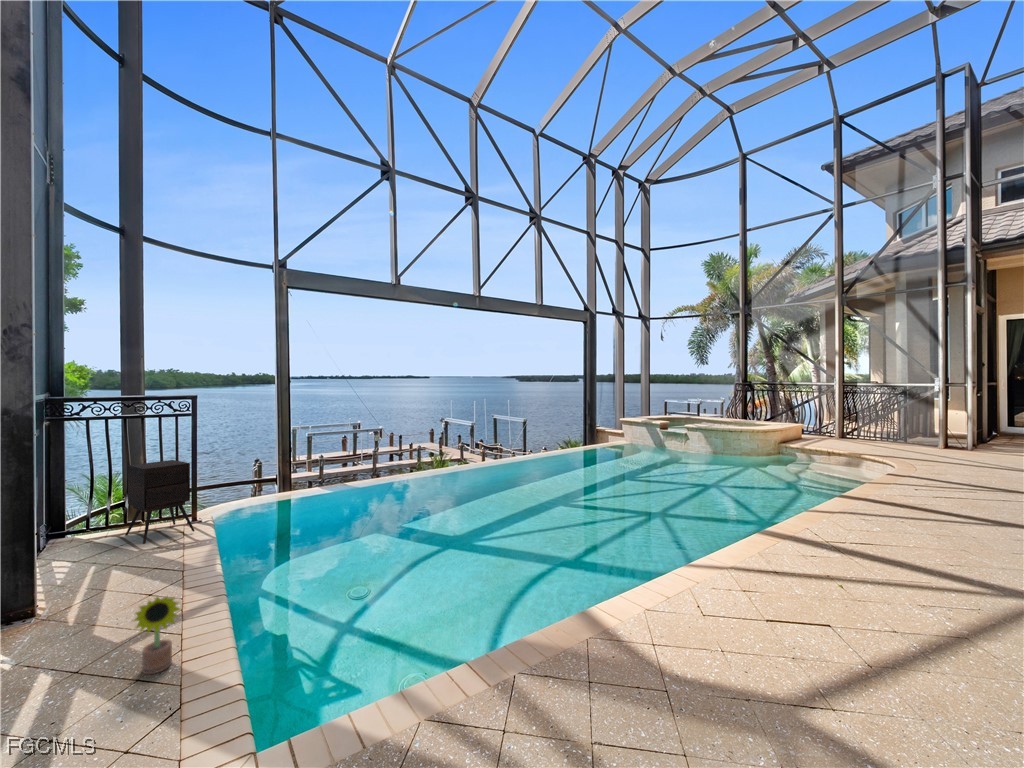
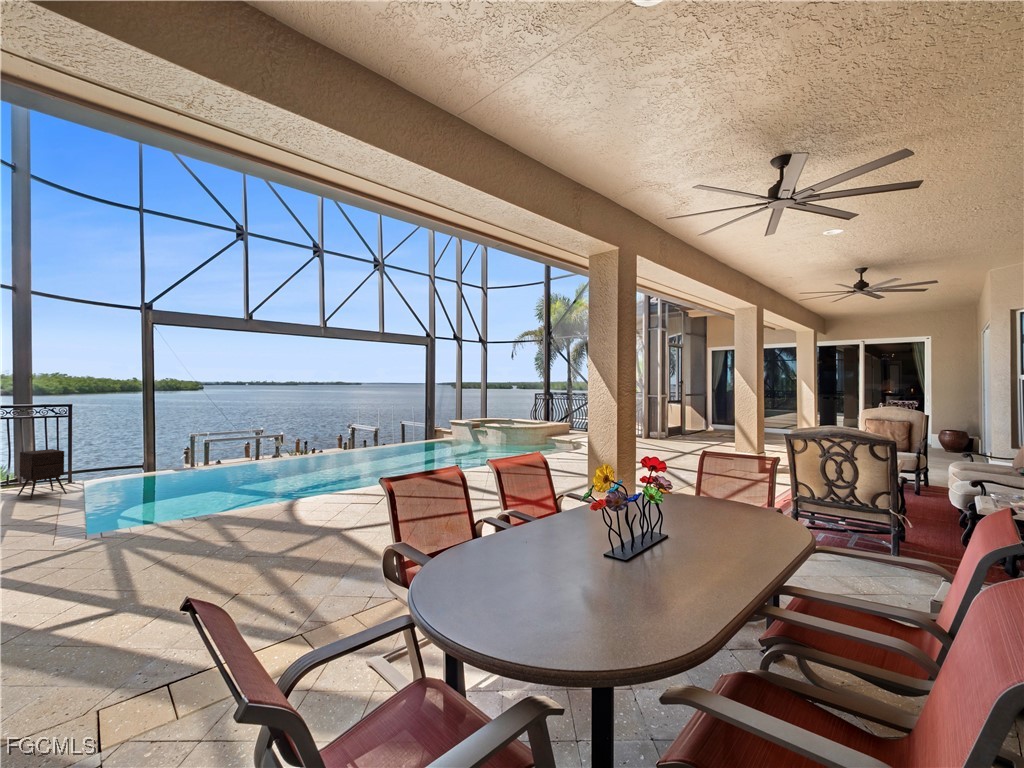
decorative plant: present [134,597,180,674] -> none [27,508,53,544]

